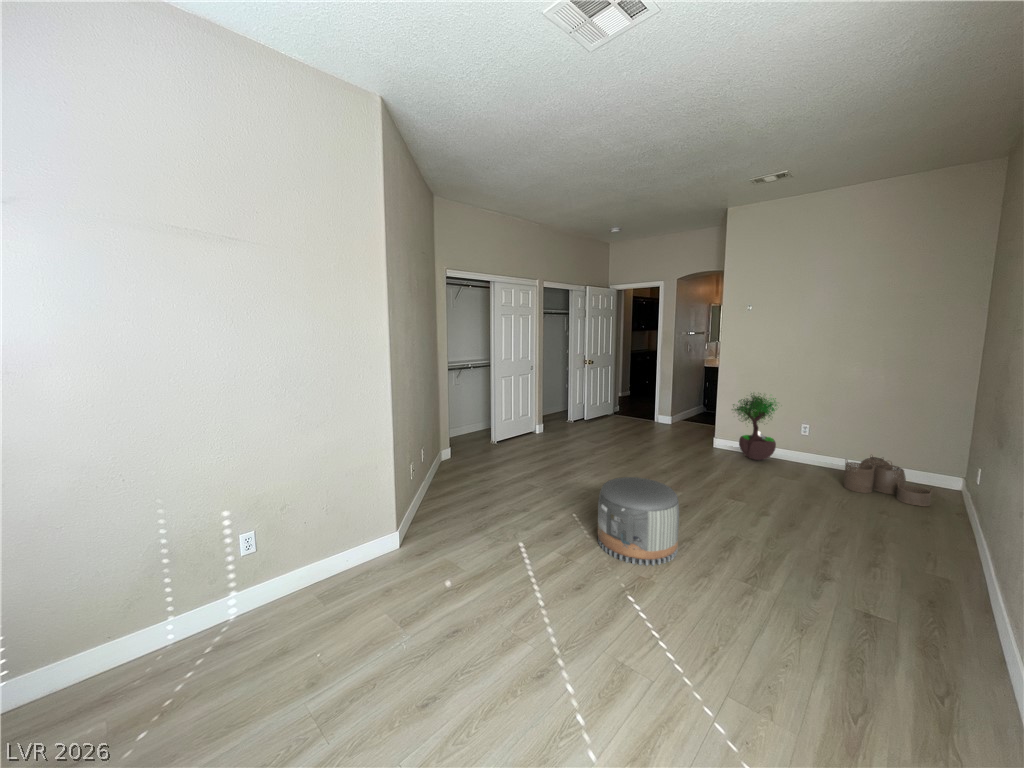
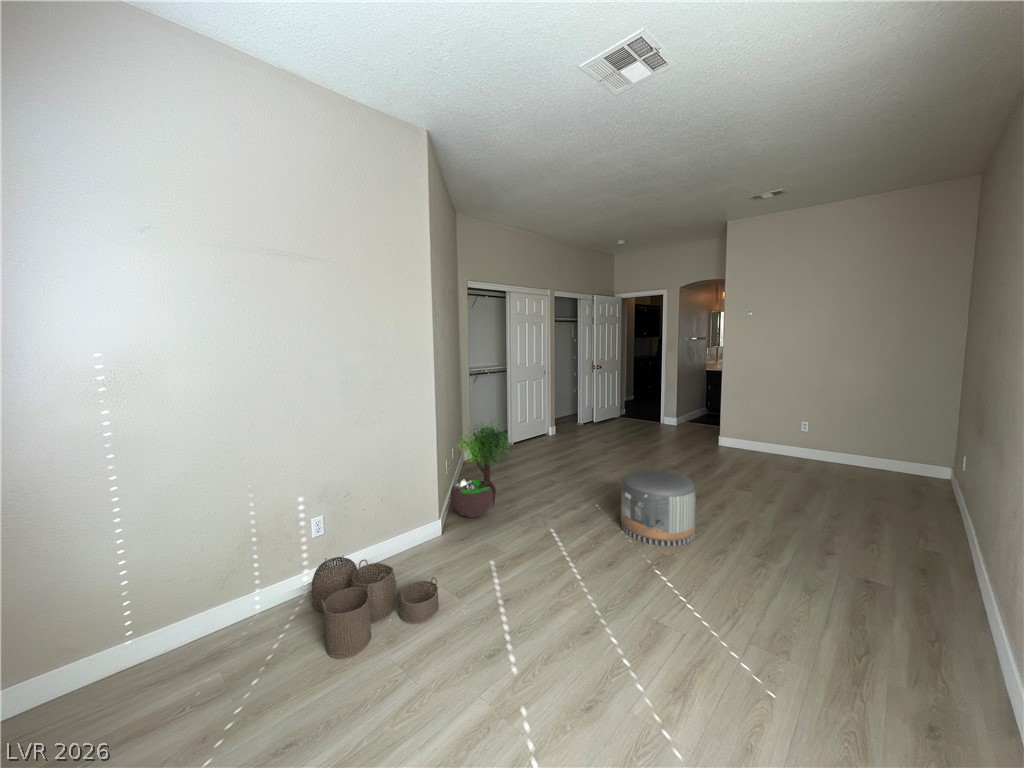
potted tree: present [733,393,776,460] -> present [451,423,509,517]
woven basket: present [844,456,932,506] -> present [312,555,439,658]

